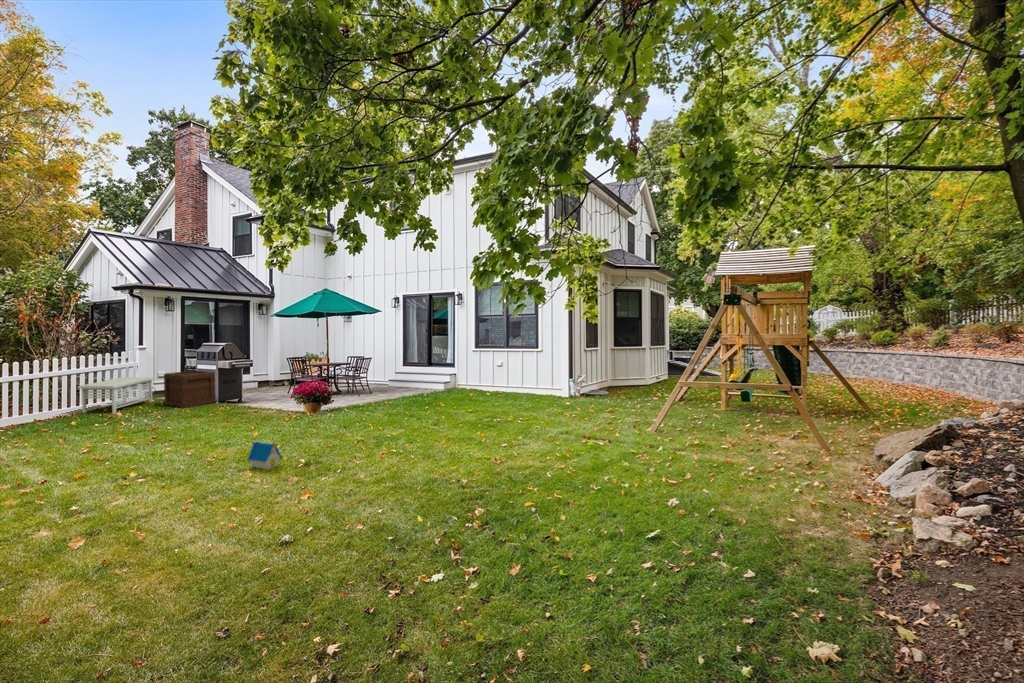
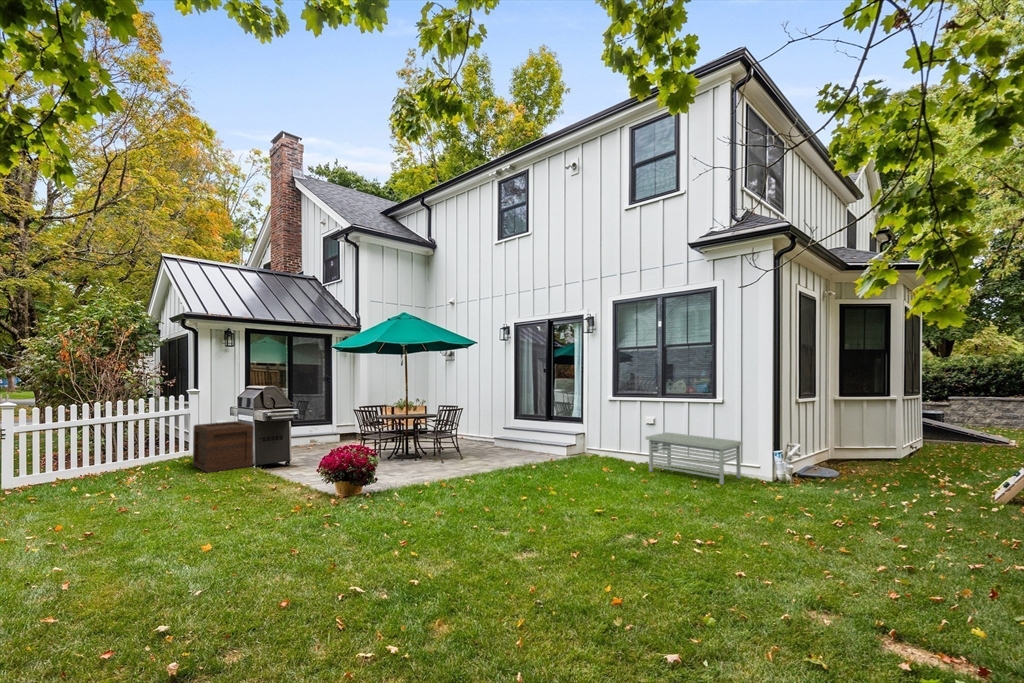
storage bench: present [78,377,153,413] -> present [646,432,742,484]
toy house: present [247,441,282,469] -> none [111,574,184,644]

